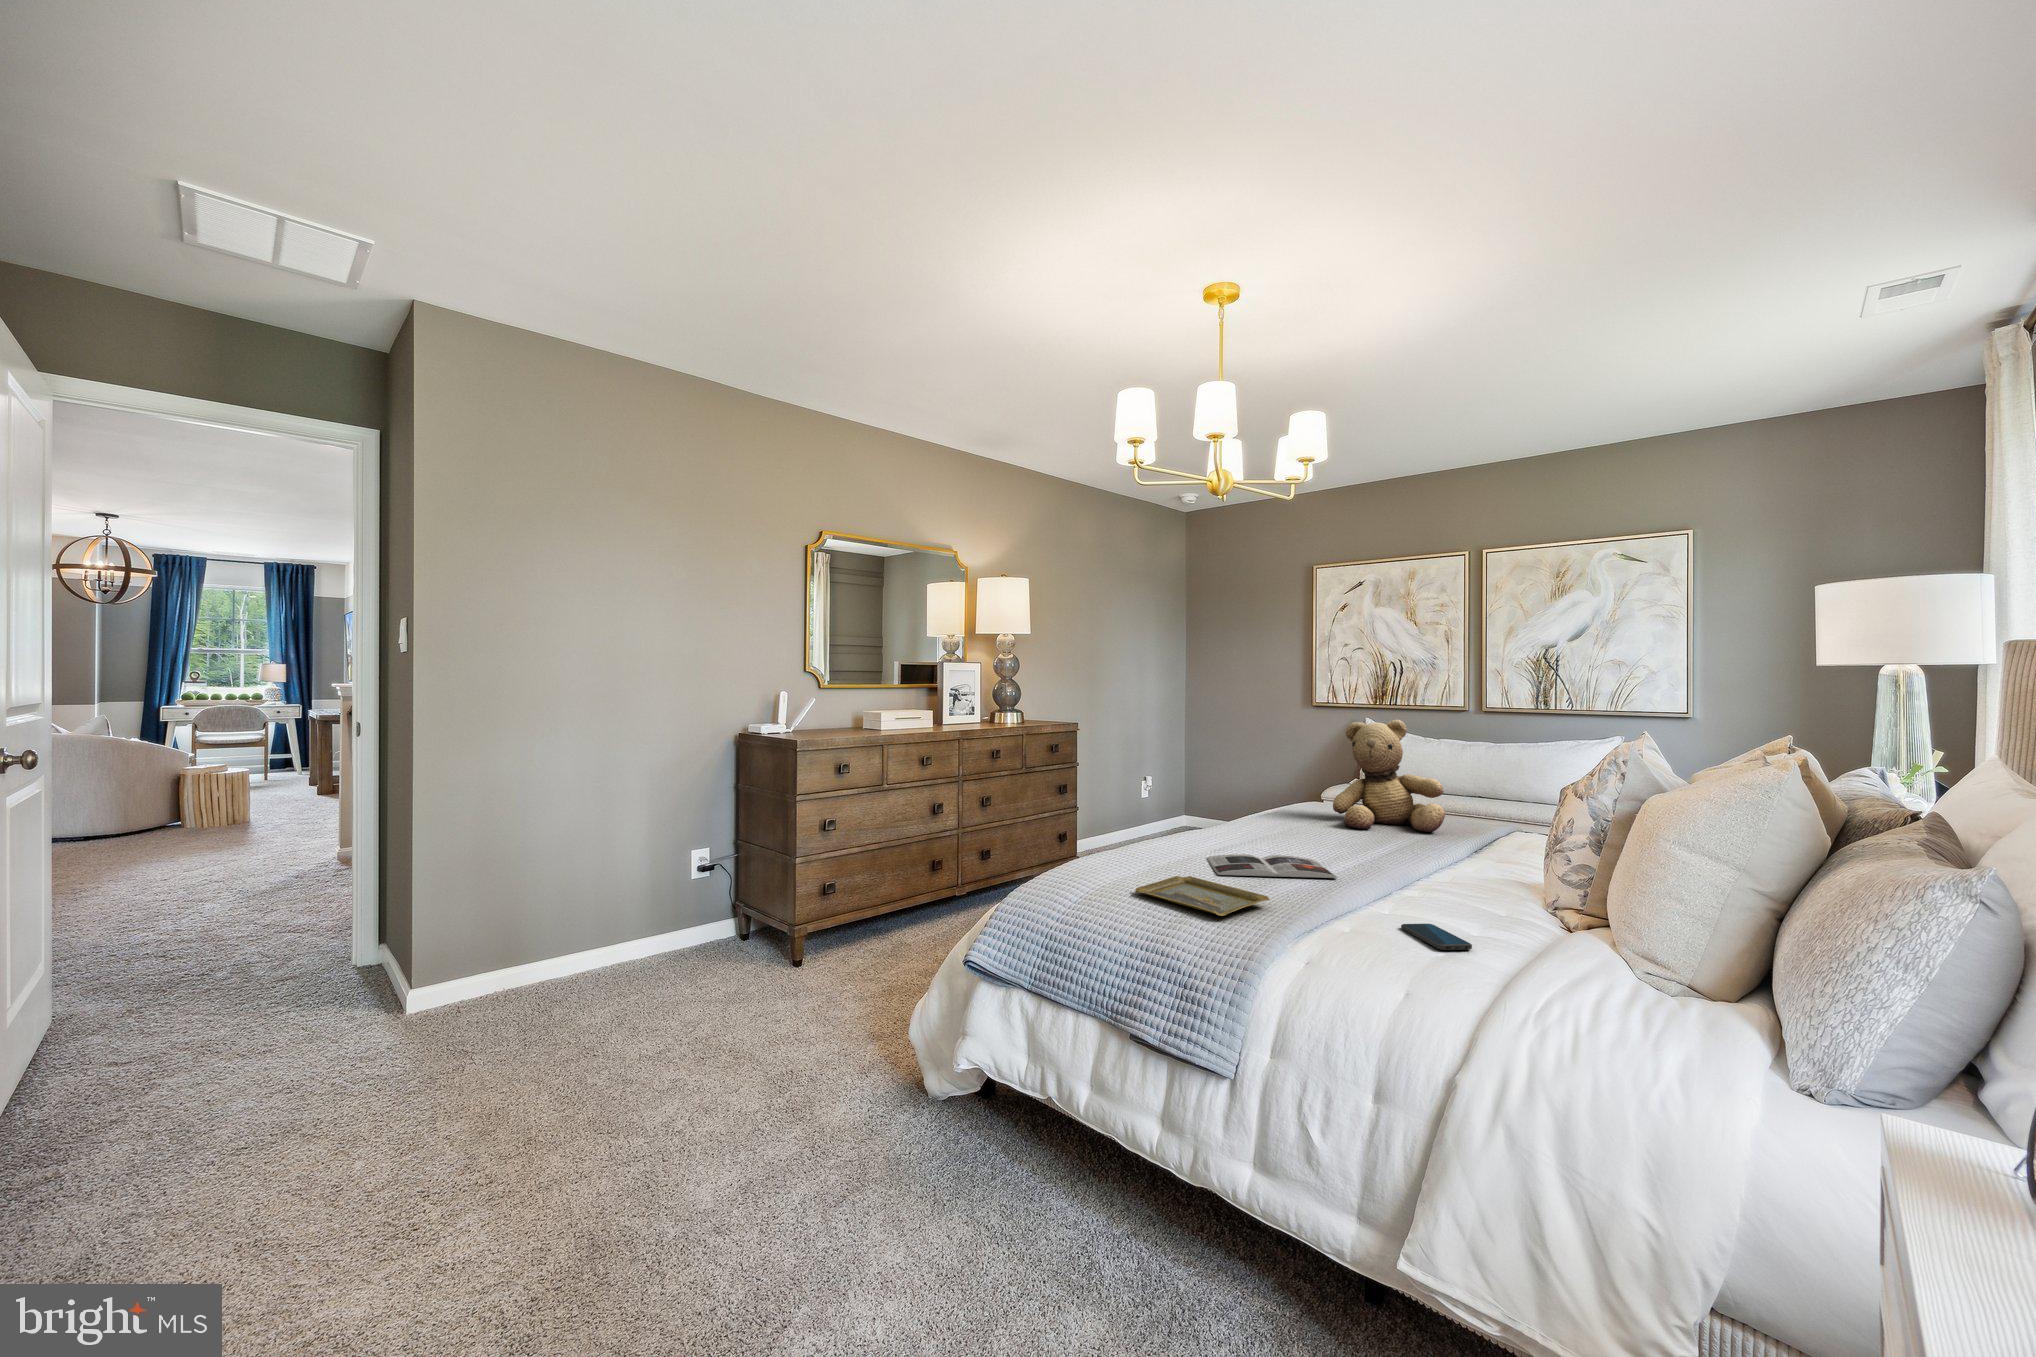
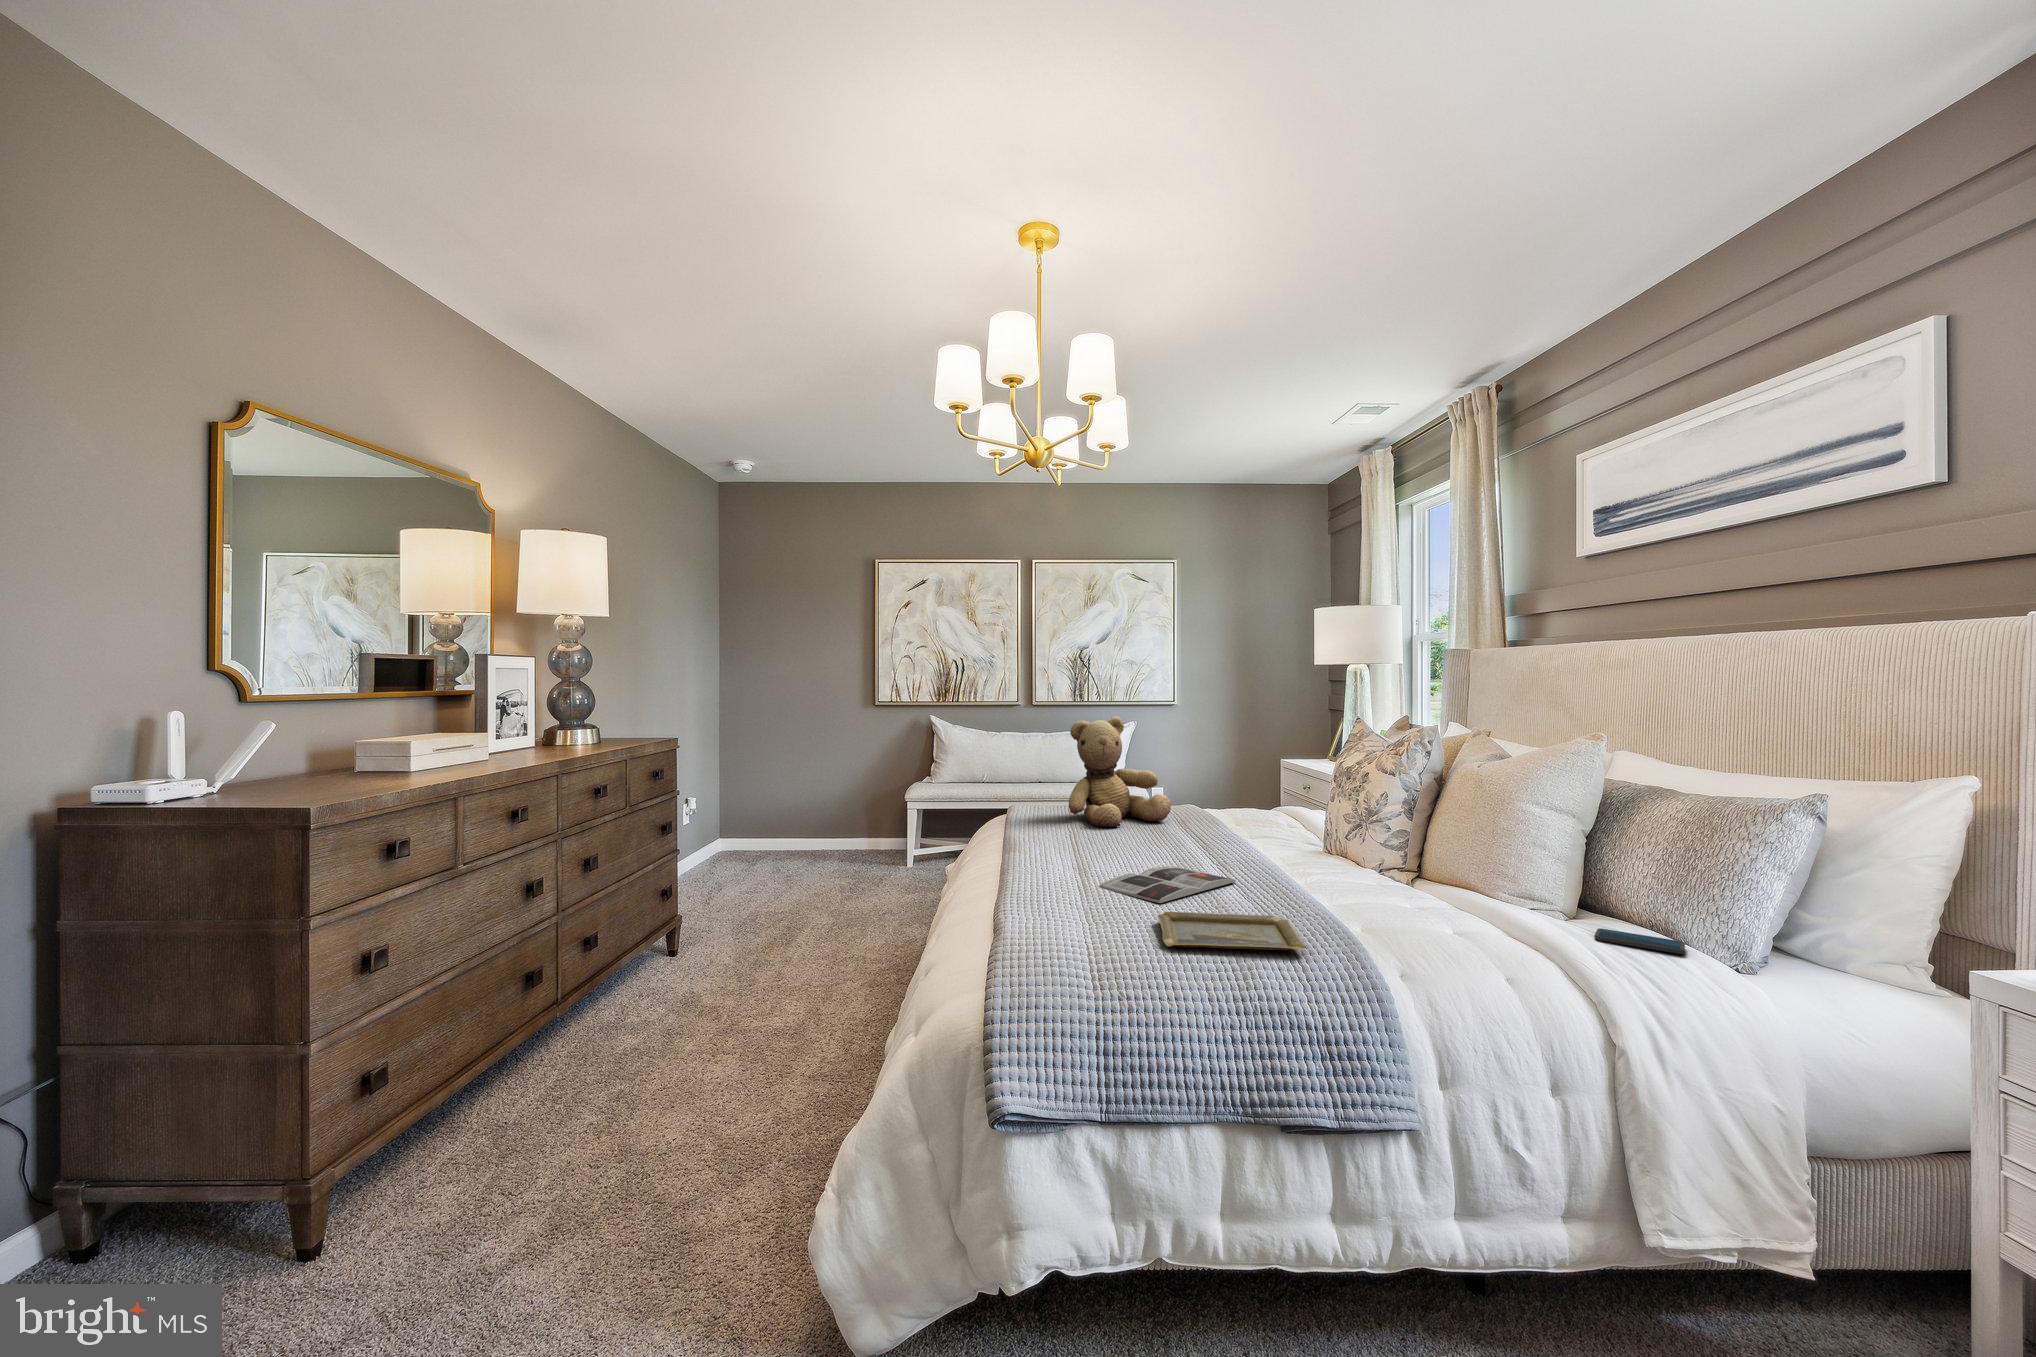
smartphone: present [1401,924,1472,950] -> present [1595,928,1685,954]

